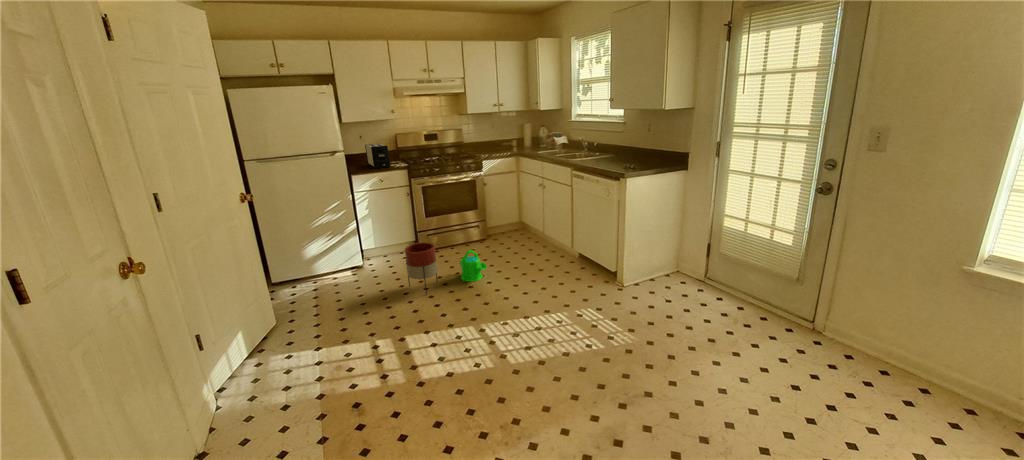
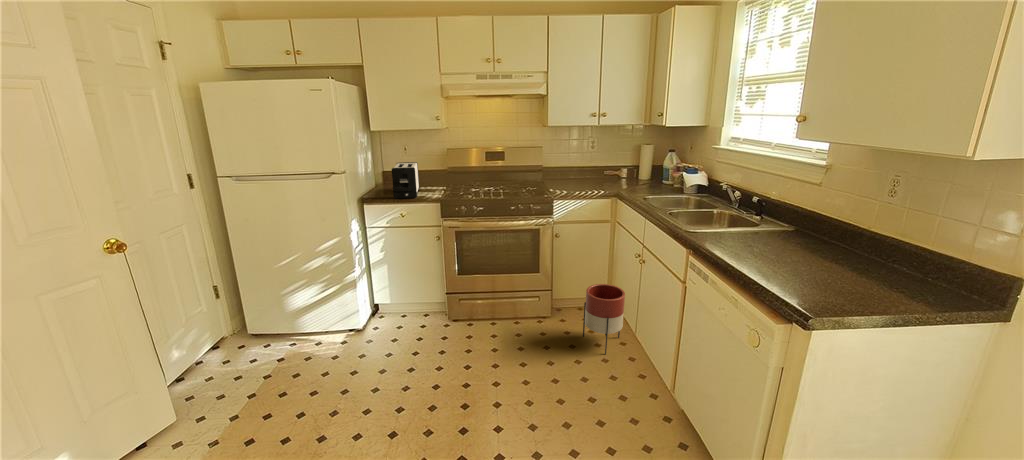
planter: present [405,242,438,294] -> present [583,284,625,354]
watering can: present [460,250,487,282] -> none [461,359,498,415]

